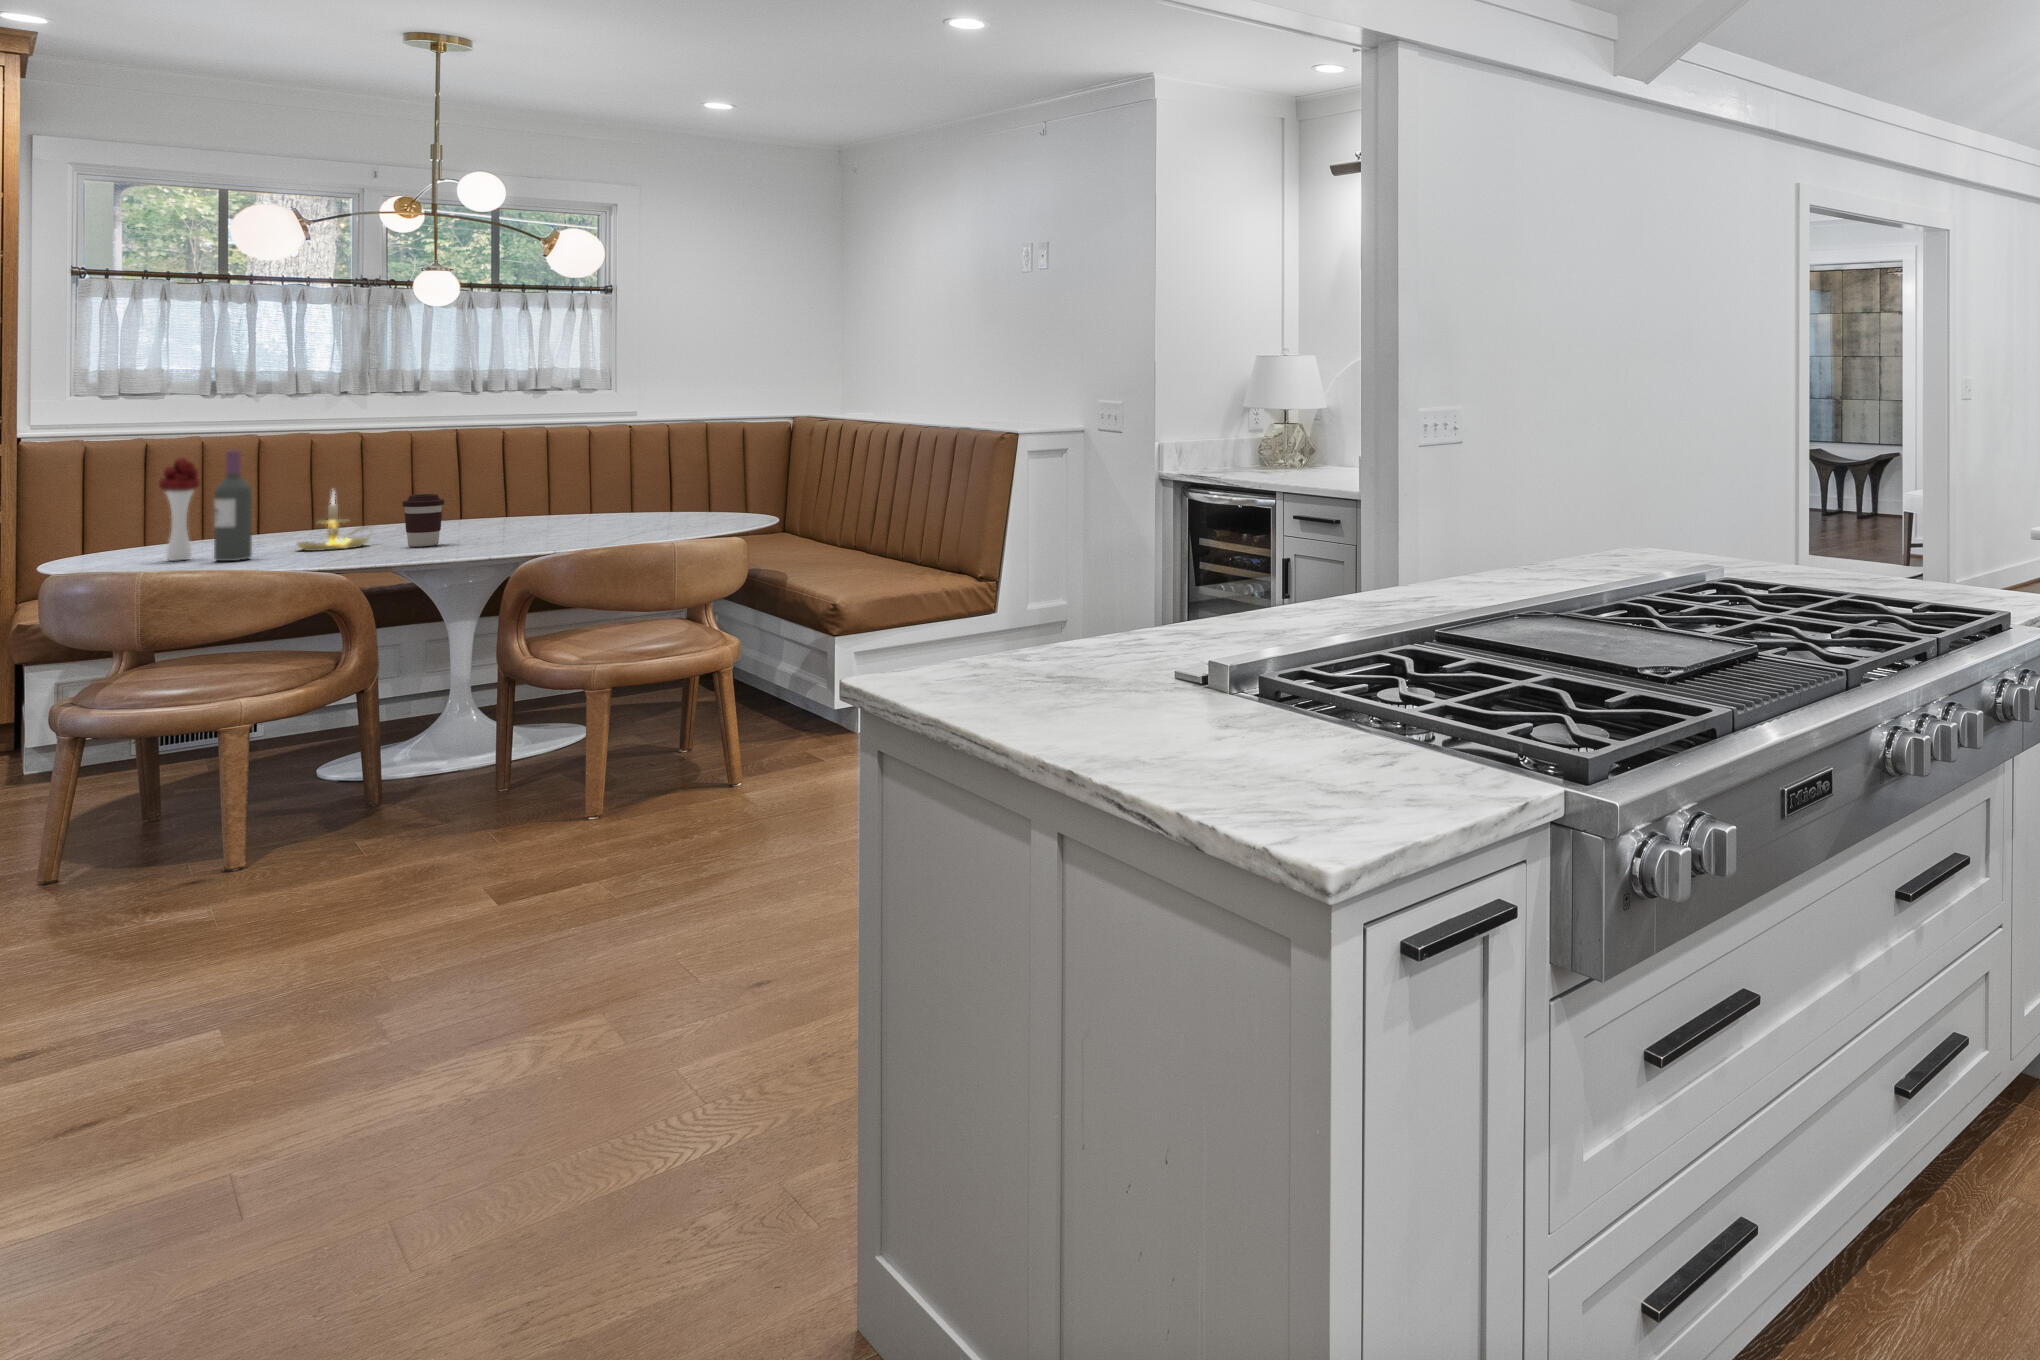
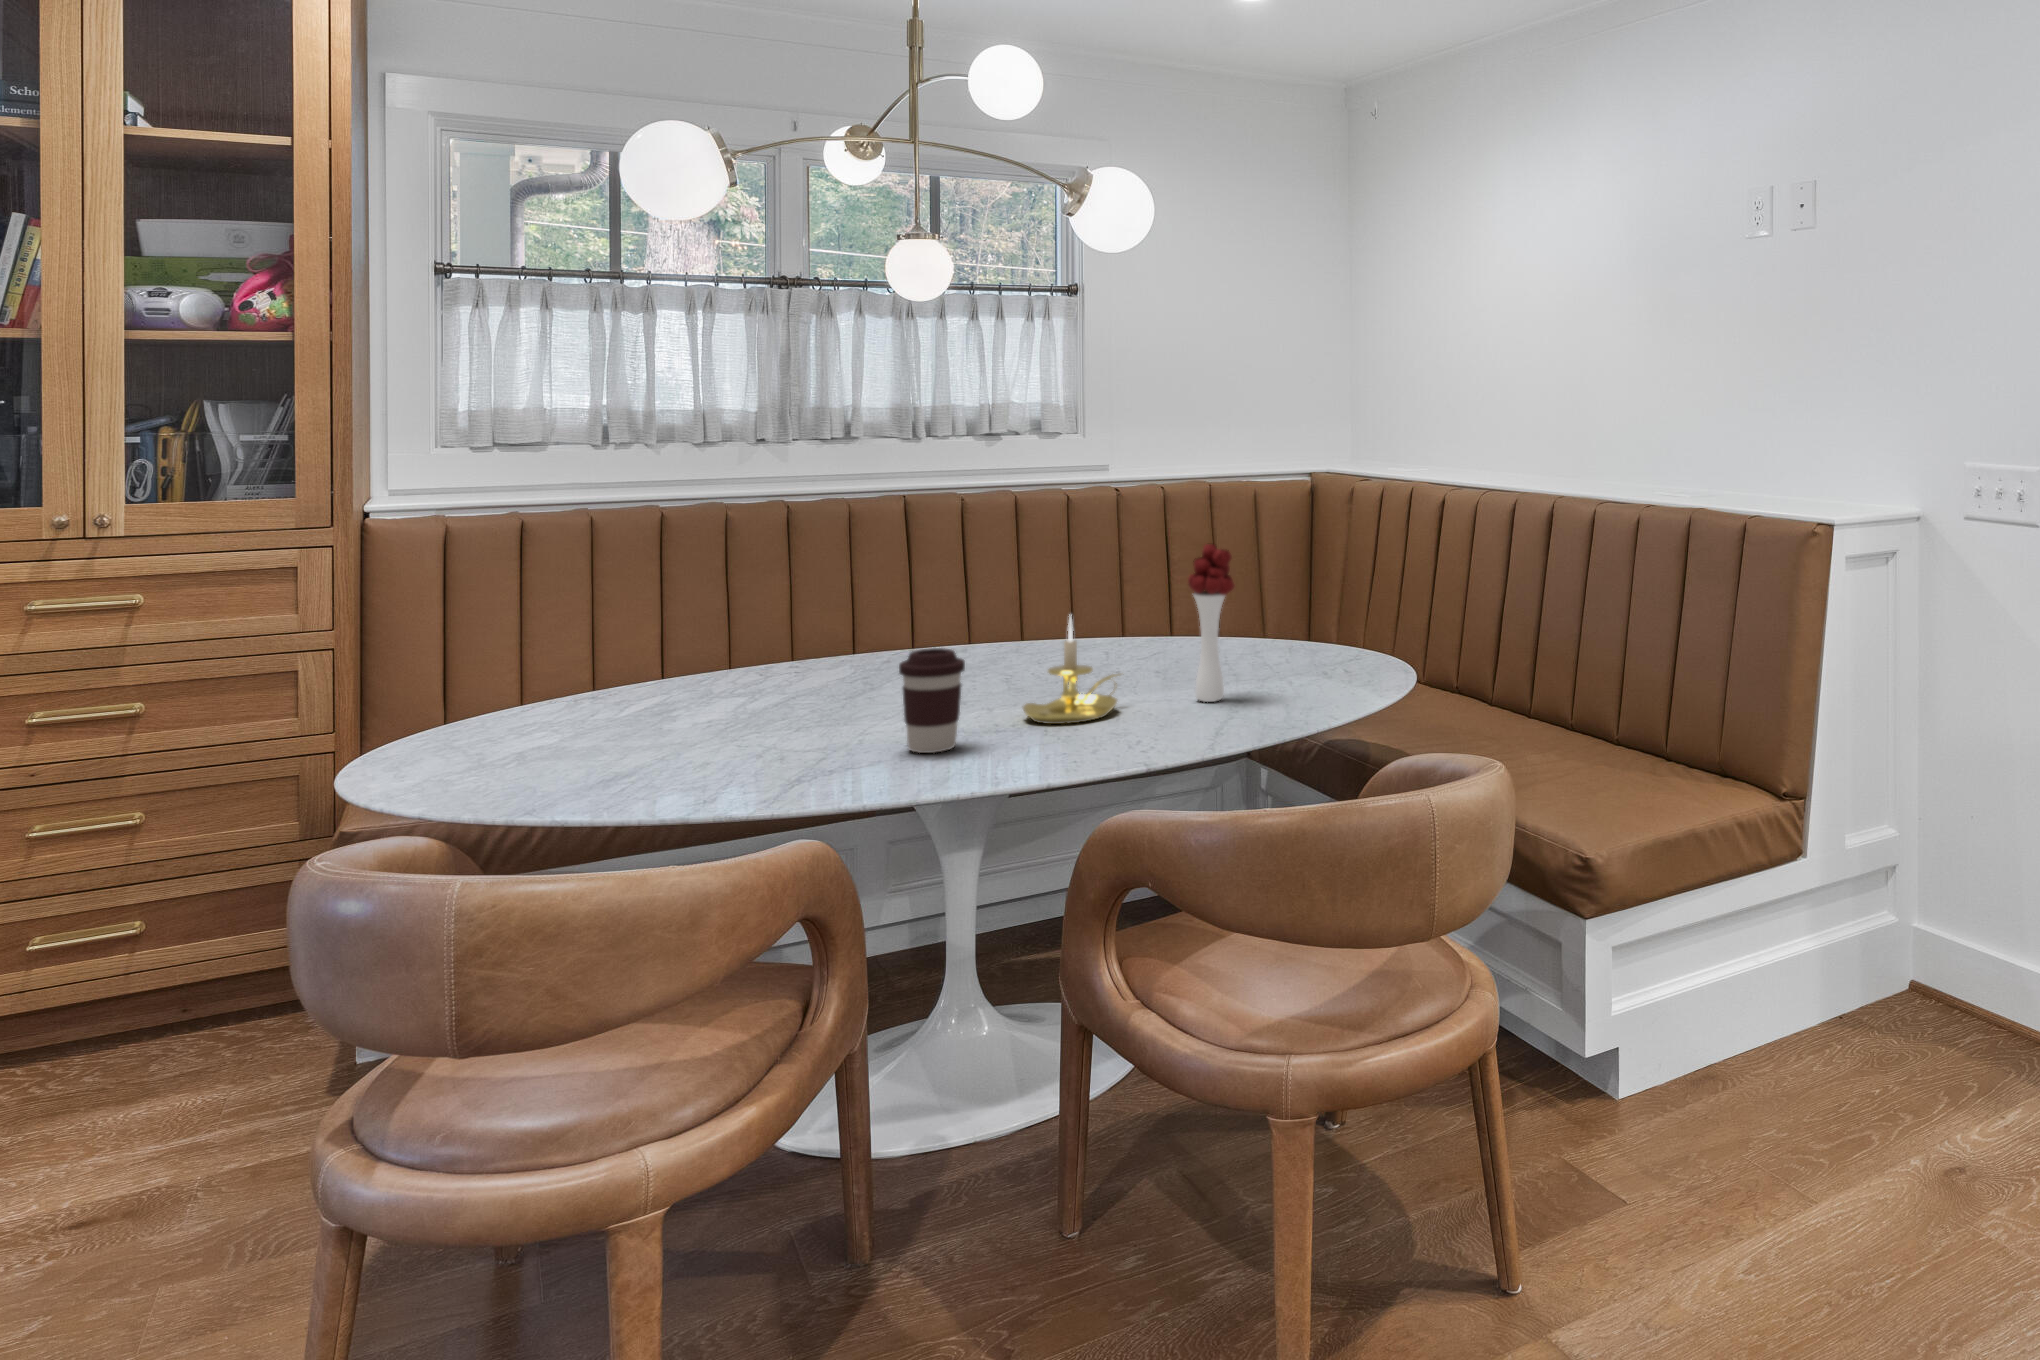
wine bottle: present [214,450,252,561] -> none [601,573,663,794]
flower bouquet: present [159,458,200,561] -> present [1188,544,1235,702]
candle holder: present [297,493,369,551] -> present [1023,617,1119,724]

